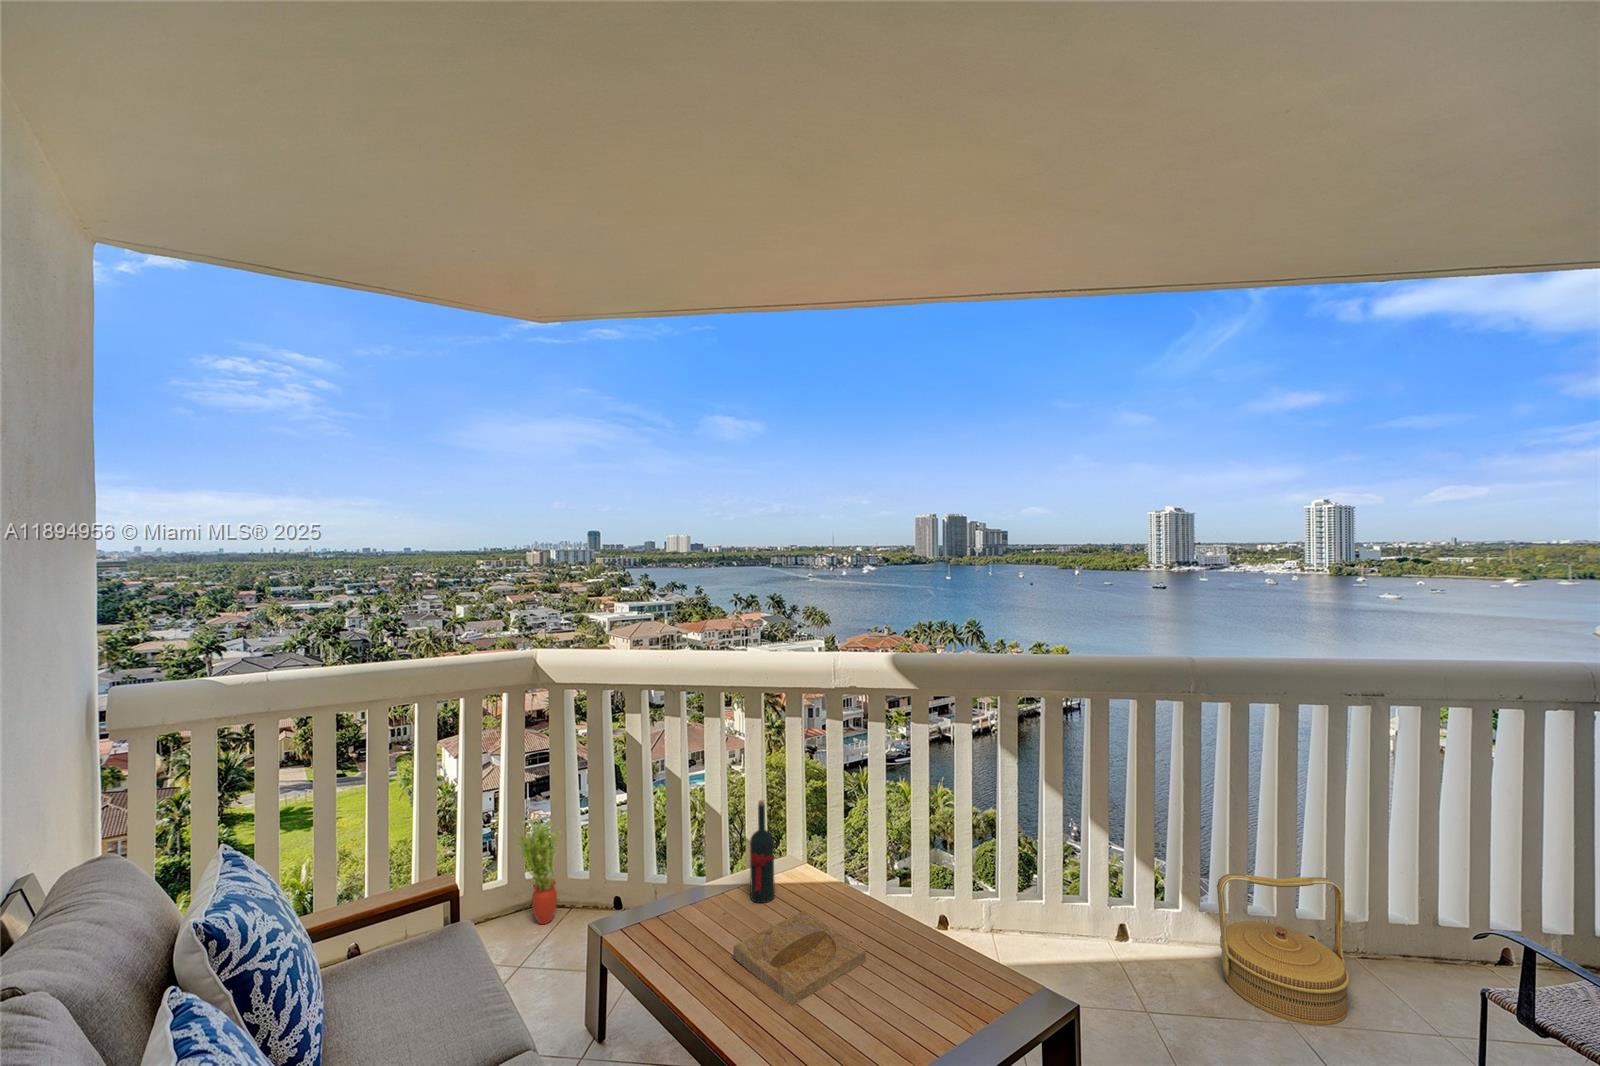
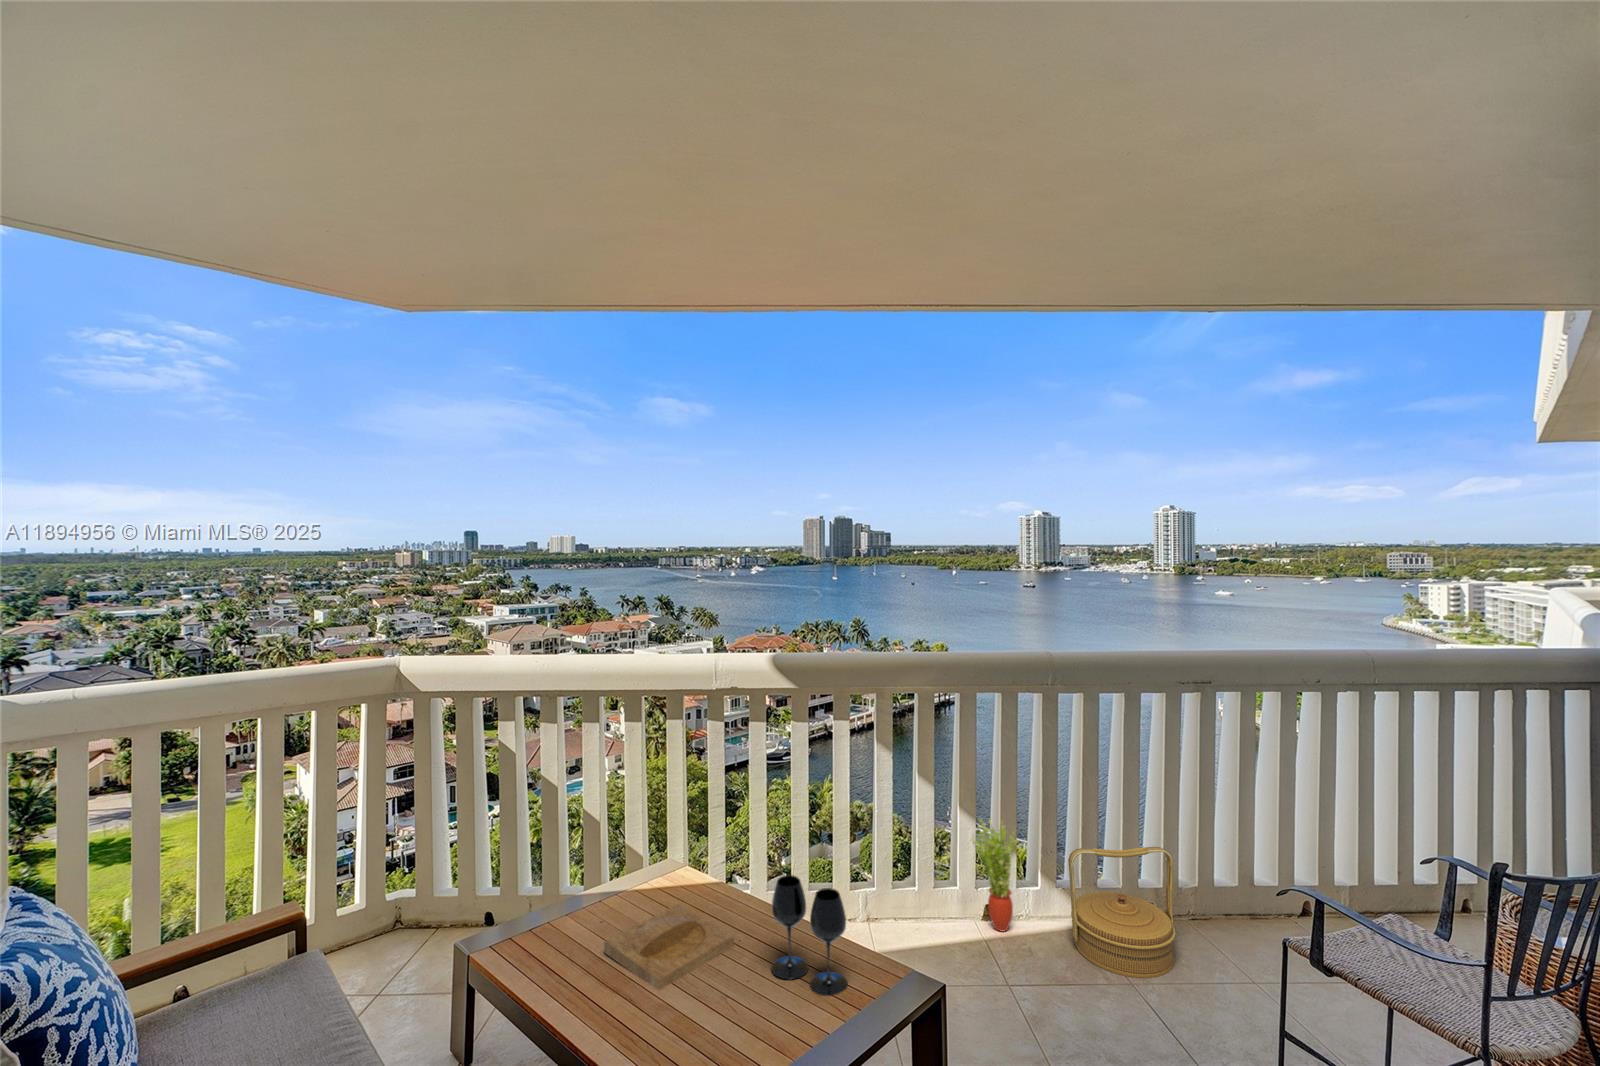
wine bottle: present [750,800,775,903] -> none [627,800,651,901]
potted plant: present [515,814,560,924] -> present [972,818,1018,932]
wine glass: none [909,893,996,1032] -> present [771,875,848,996]

